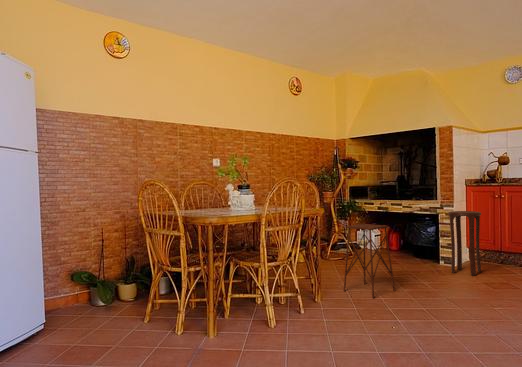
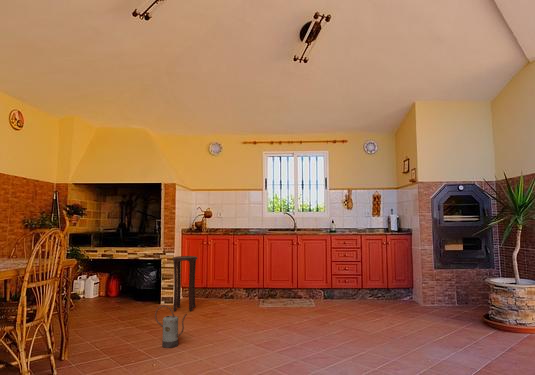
side table: present [344,224,395,298] -> none [81,275,134,350]
watering can: none [412,261,448,308] -> present [155,305,187,348]

